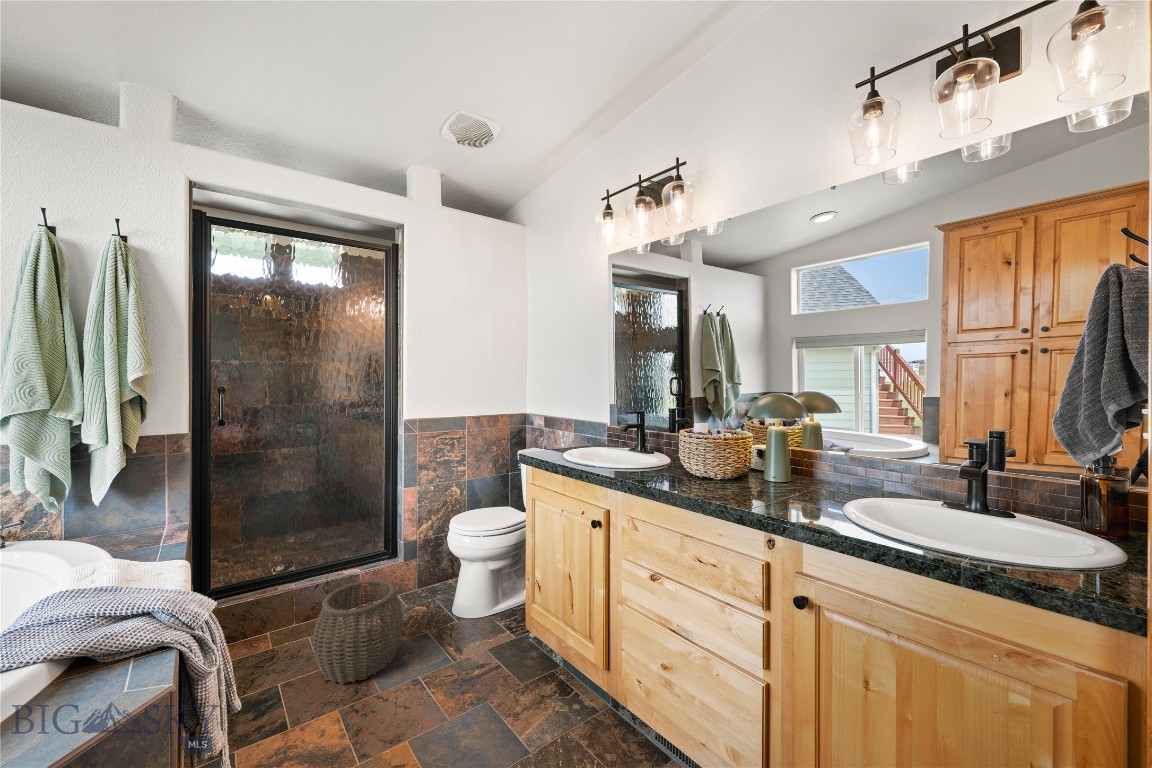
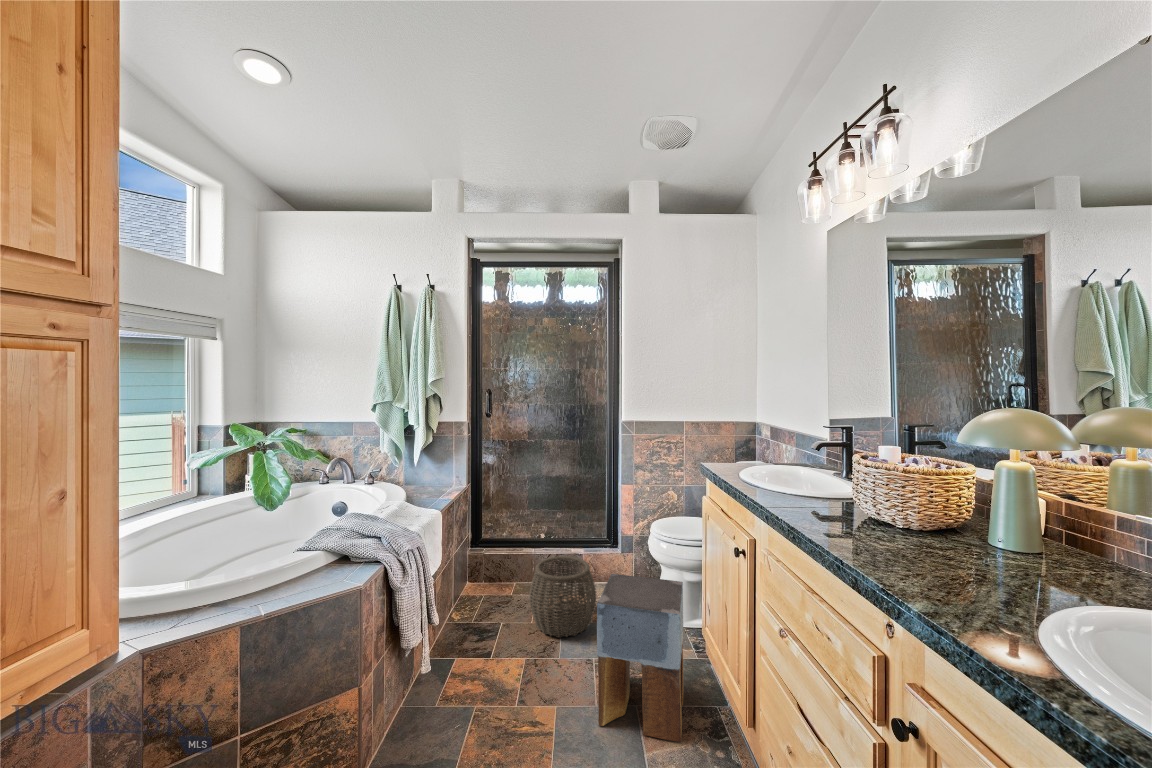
stool: none [450,566,544,745] -> present [597,574,684,742]

